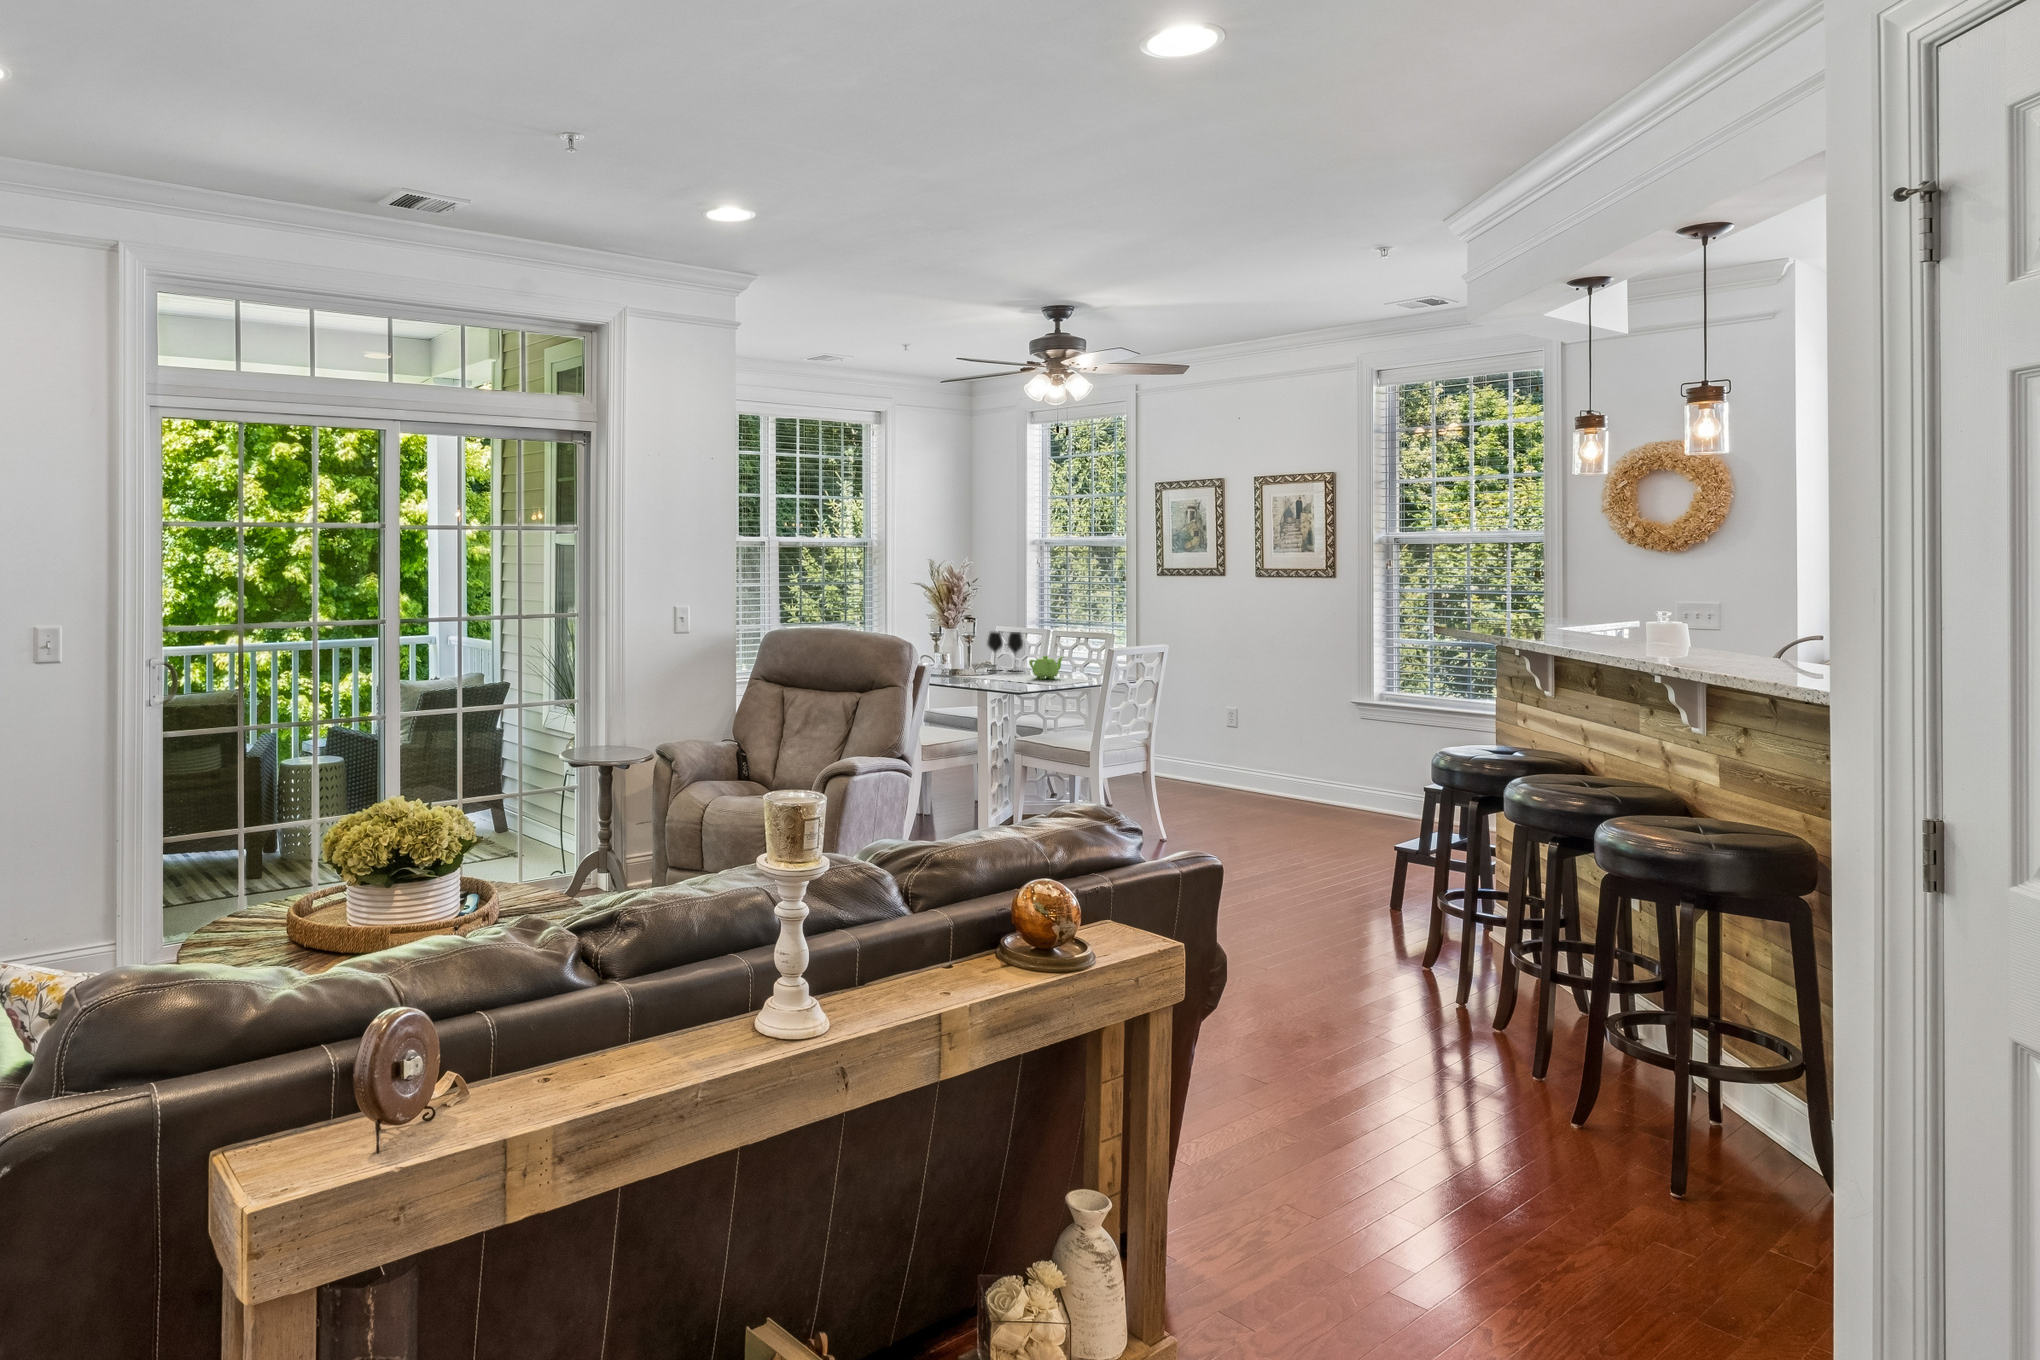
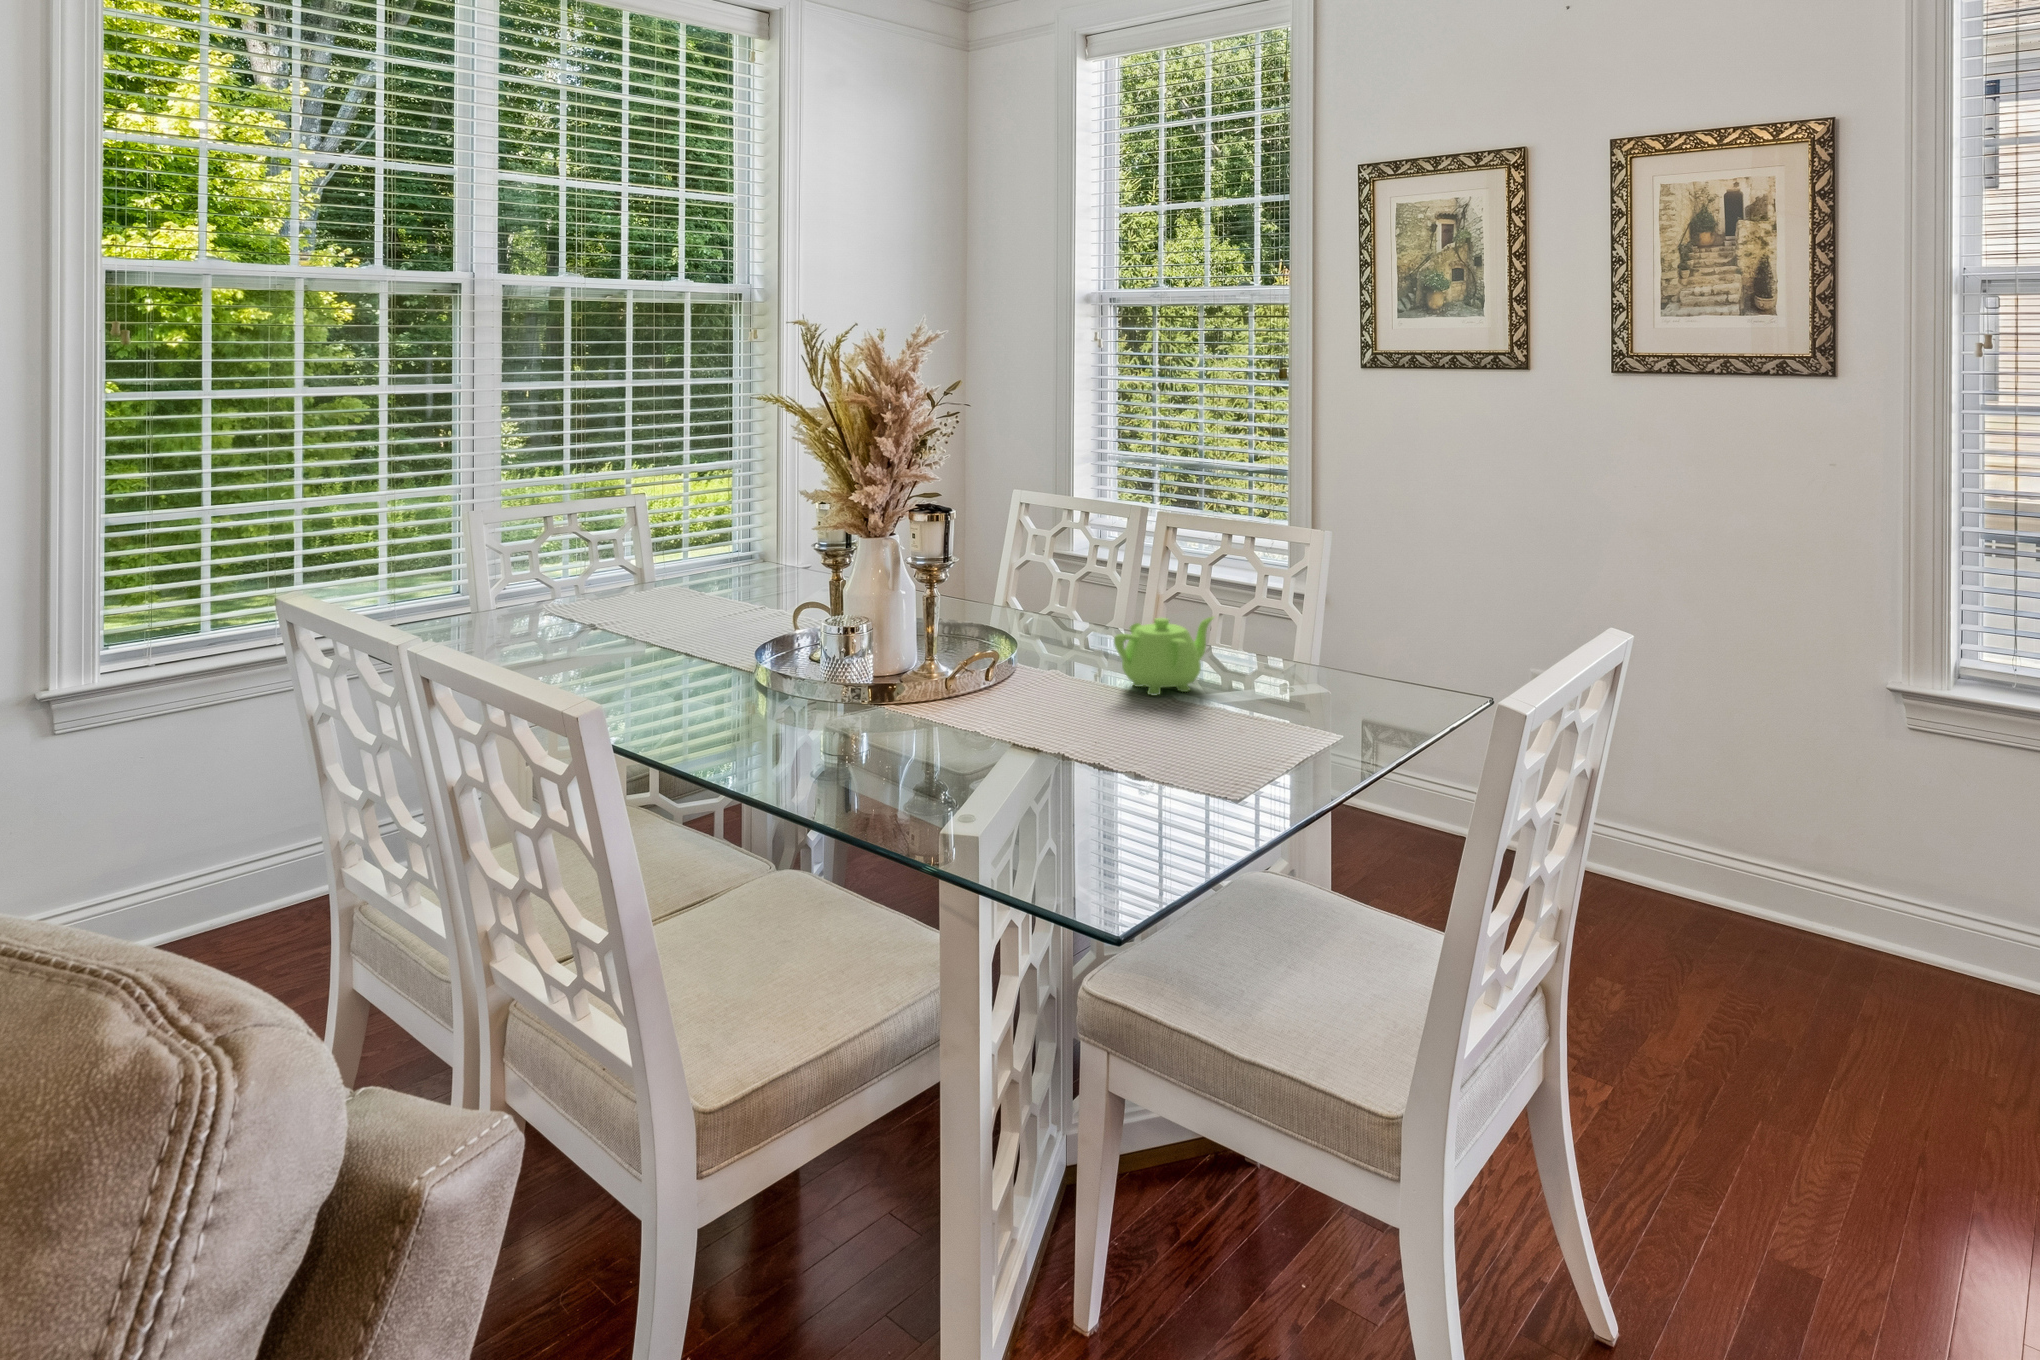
wine glass: present [987,632,1023,671] -> none [987,522,1087,636]

